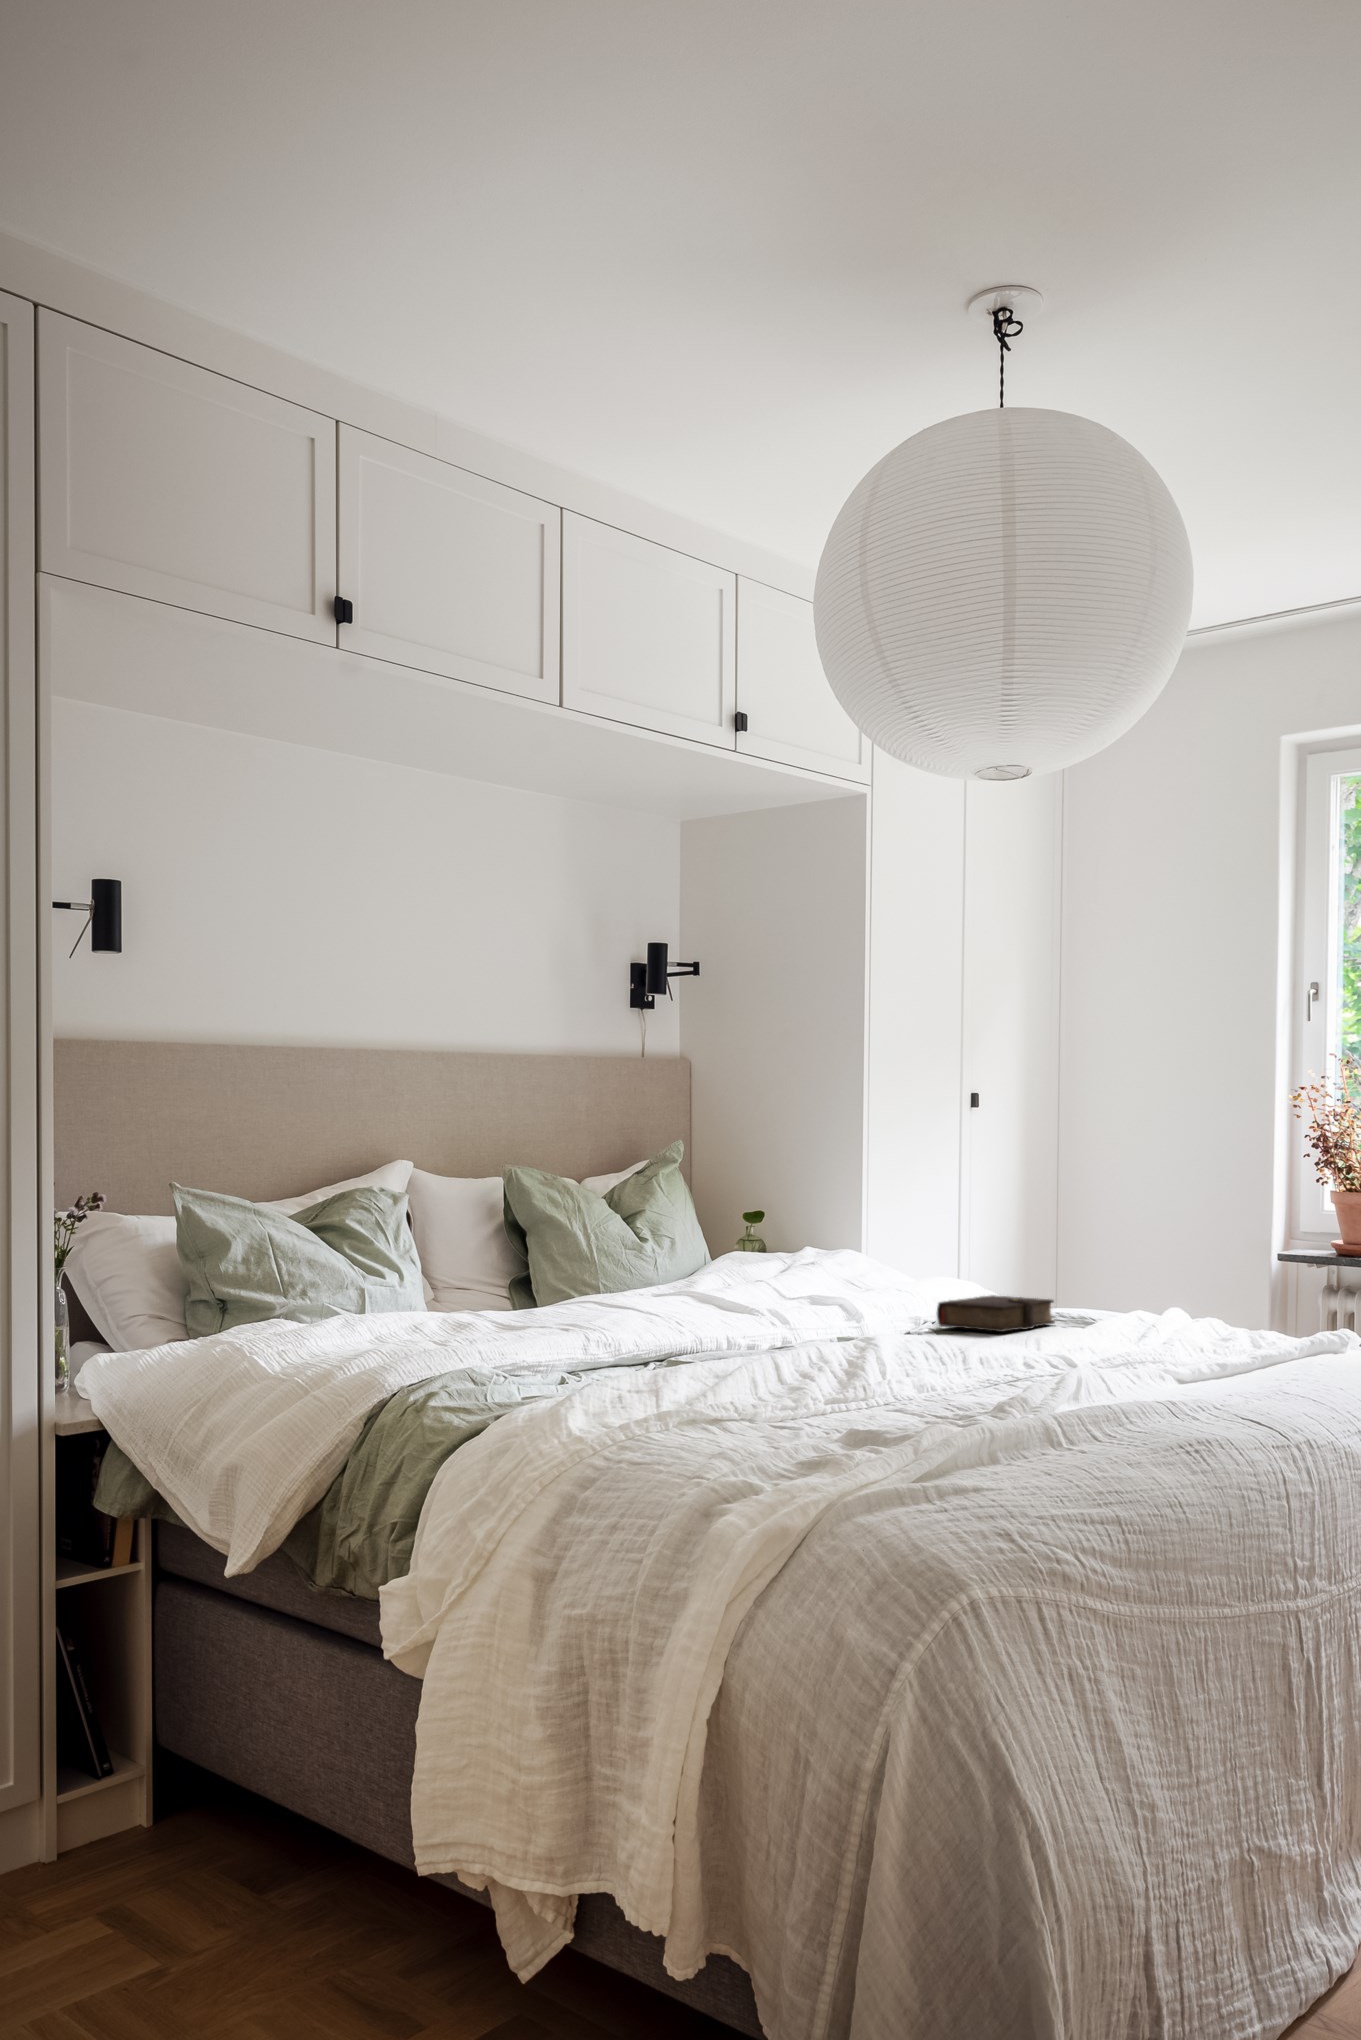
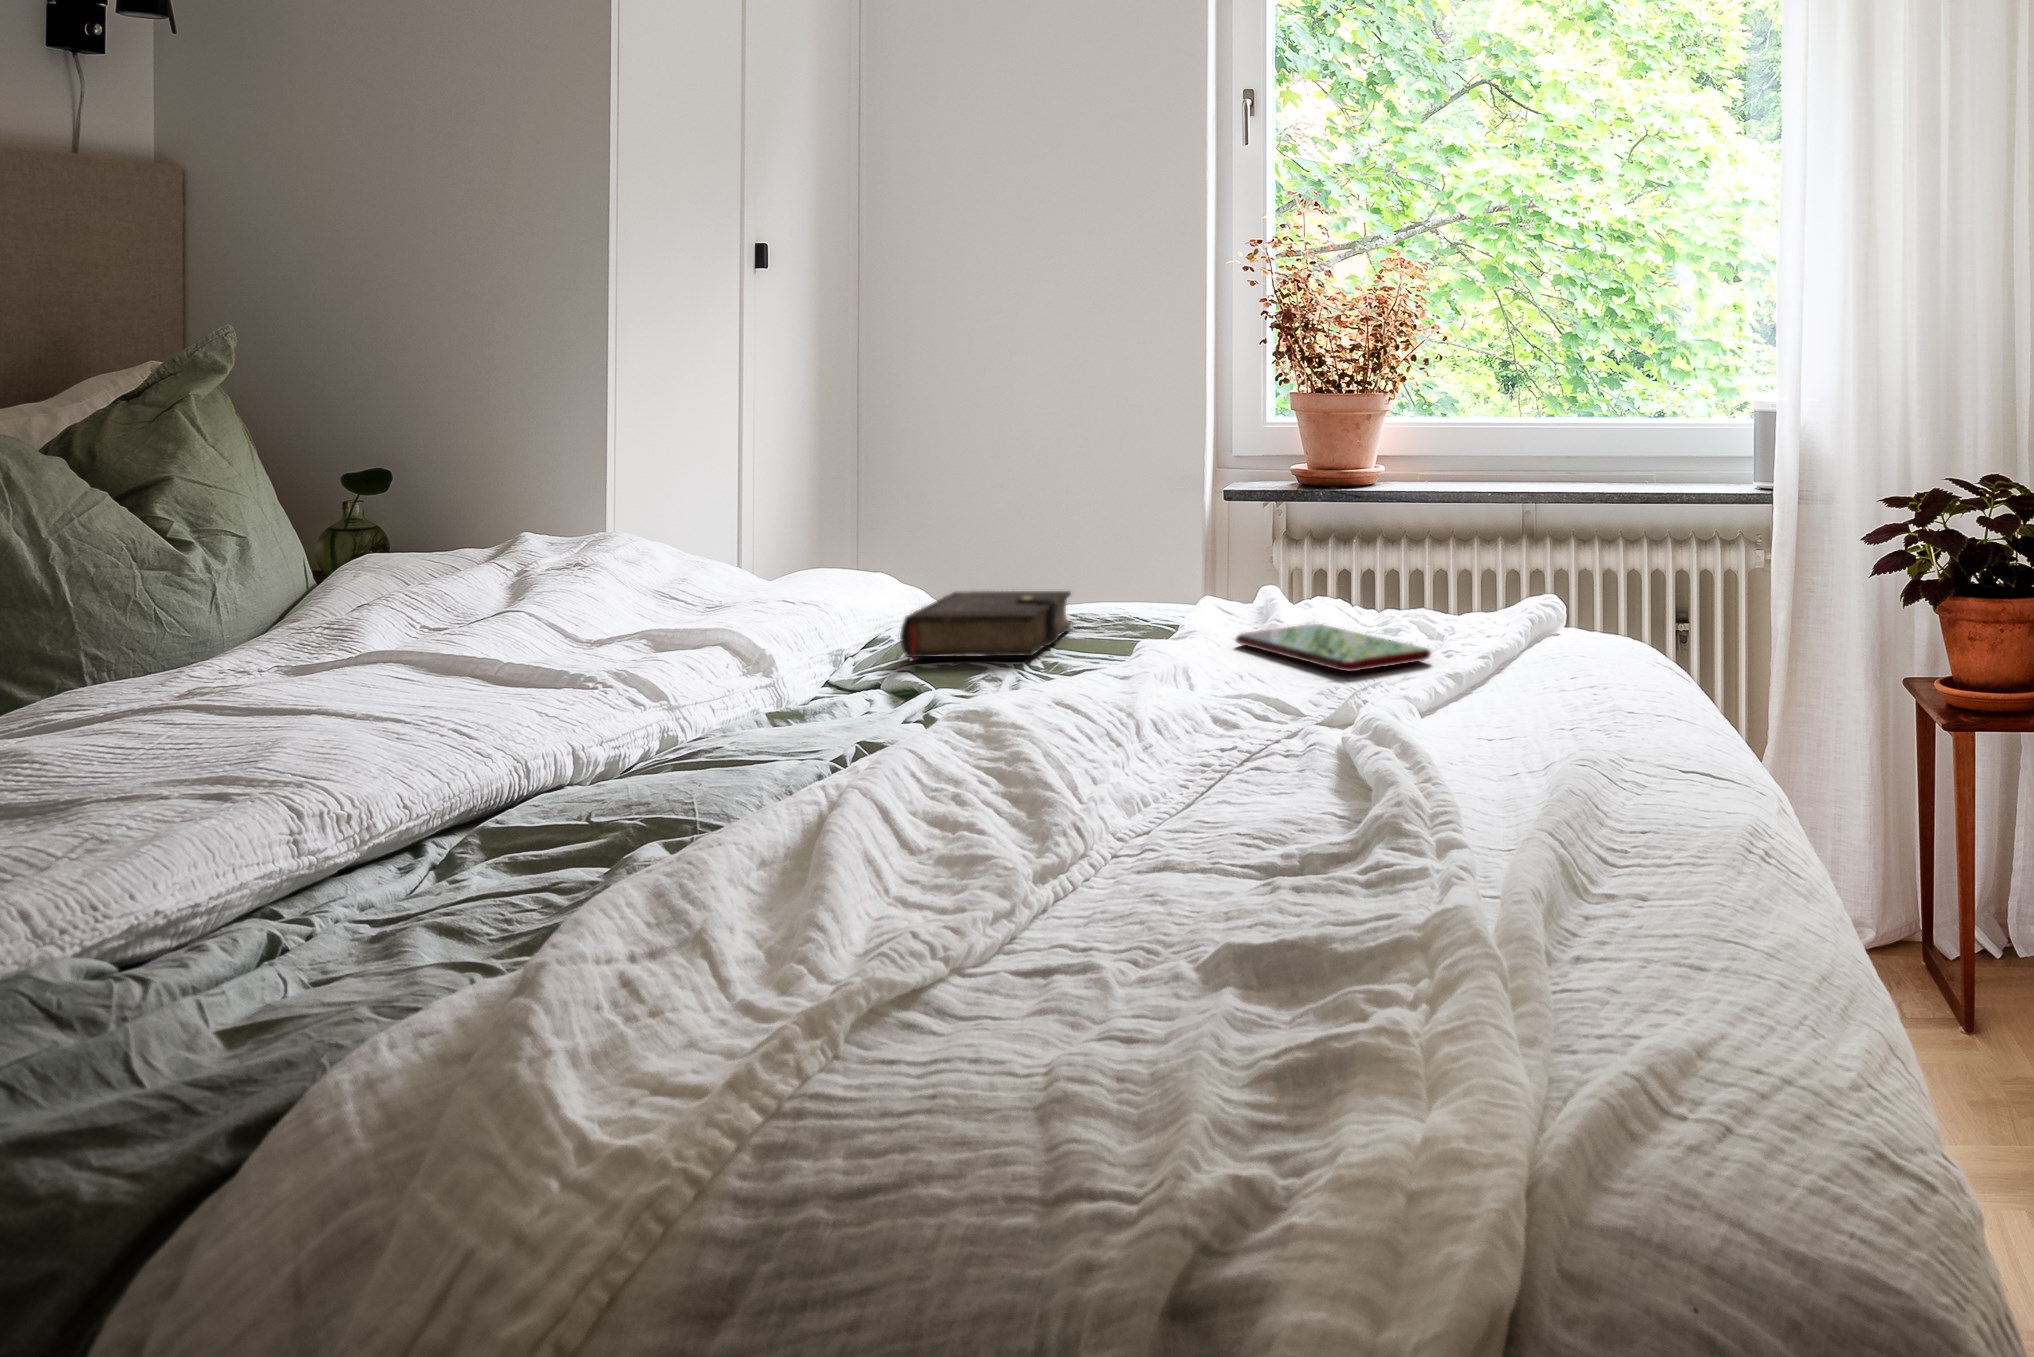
smartphone: none [1126,1331,1221,1354] -> present [1236,624,1431,672]

